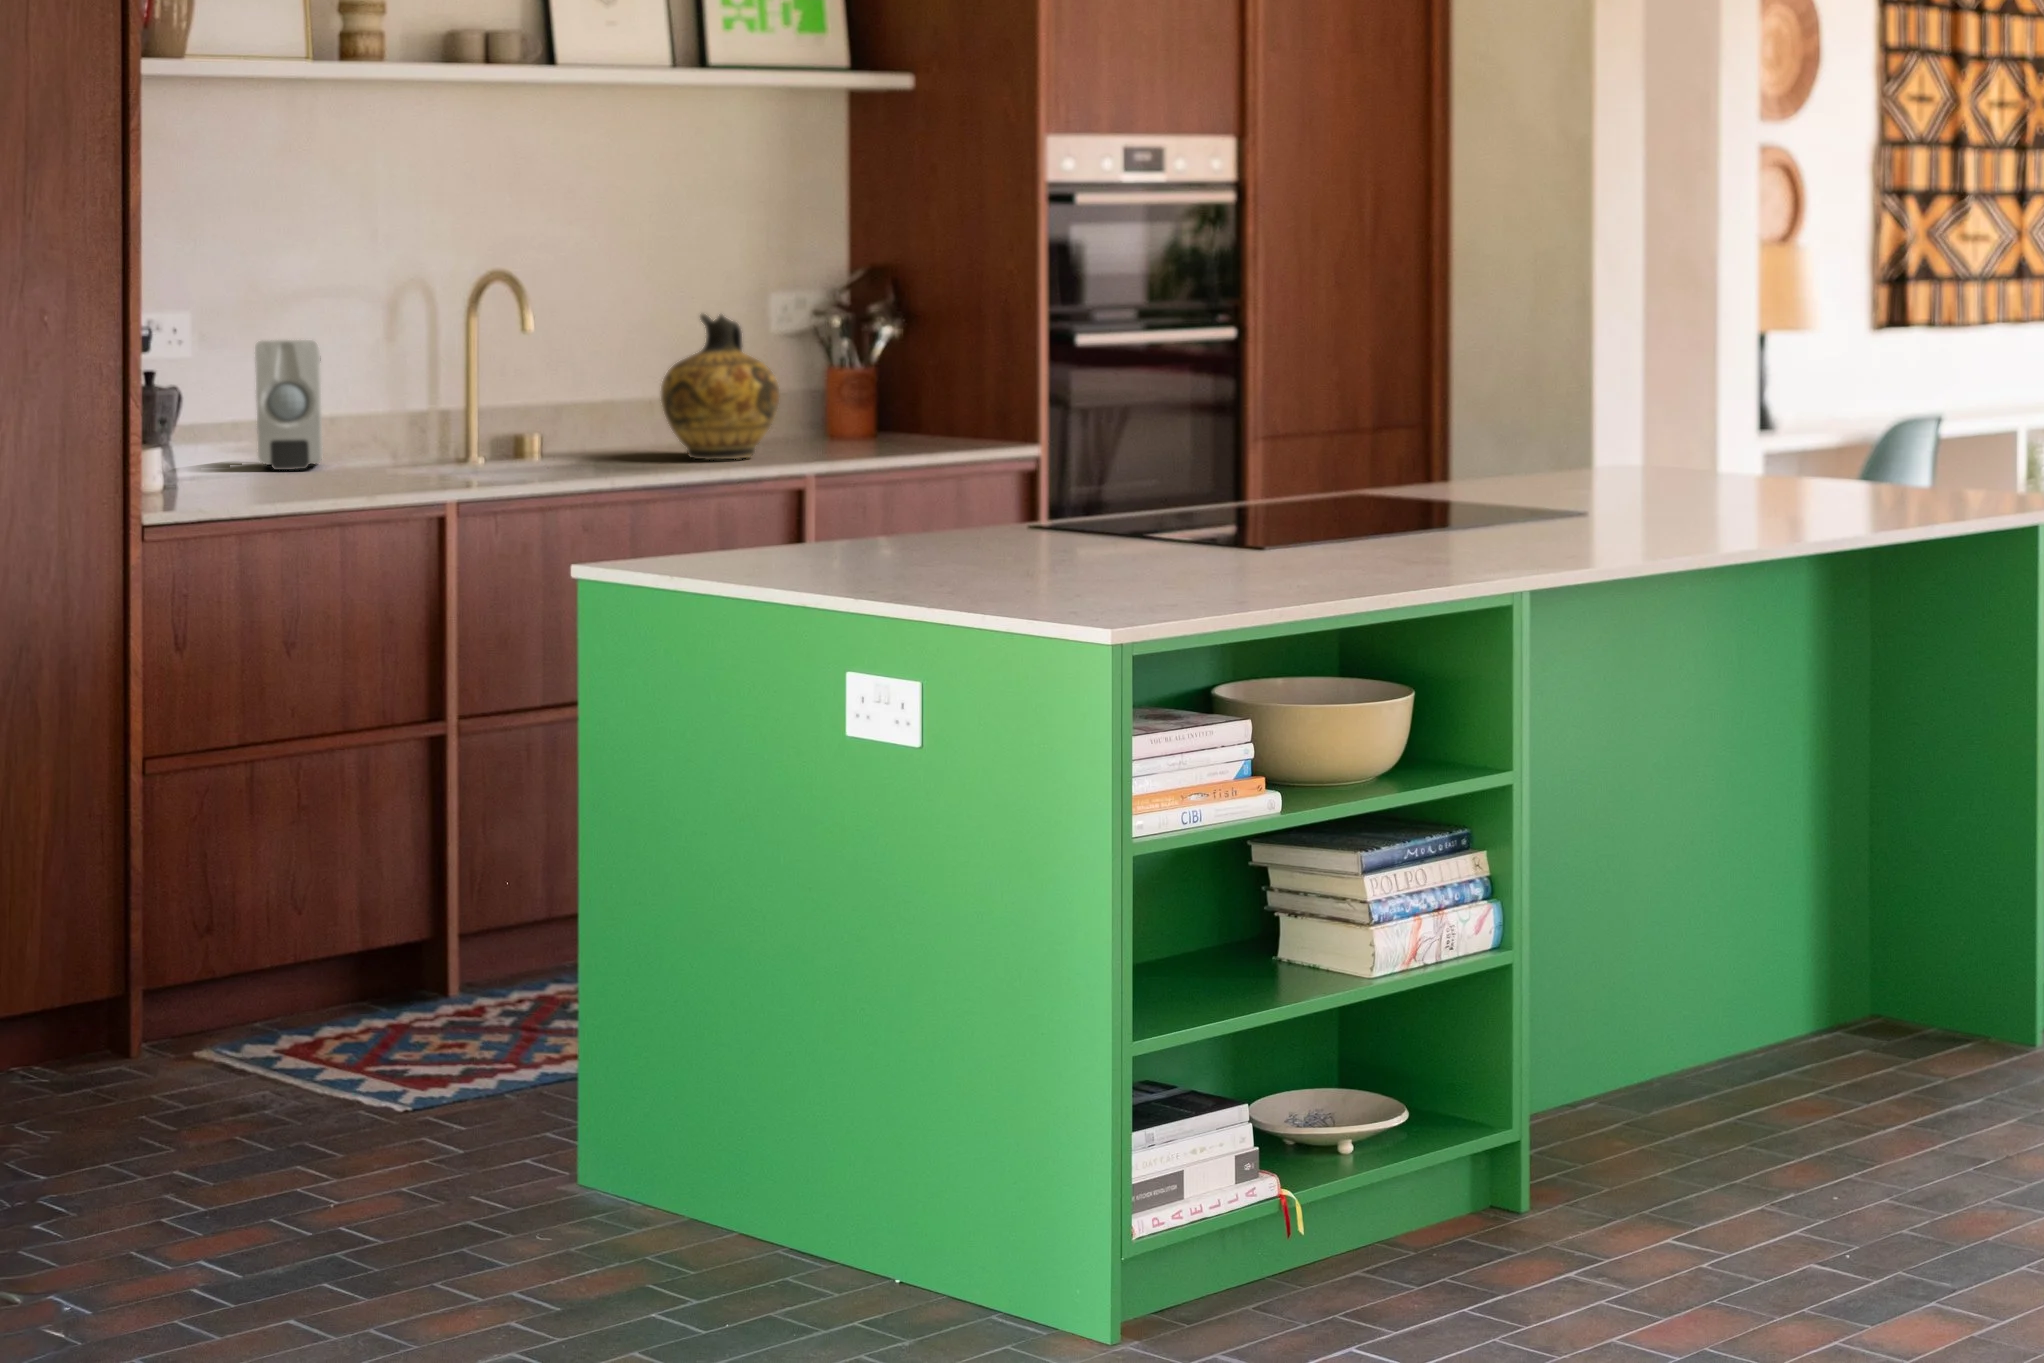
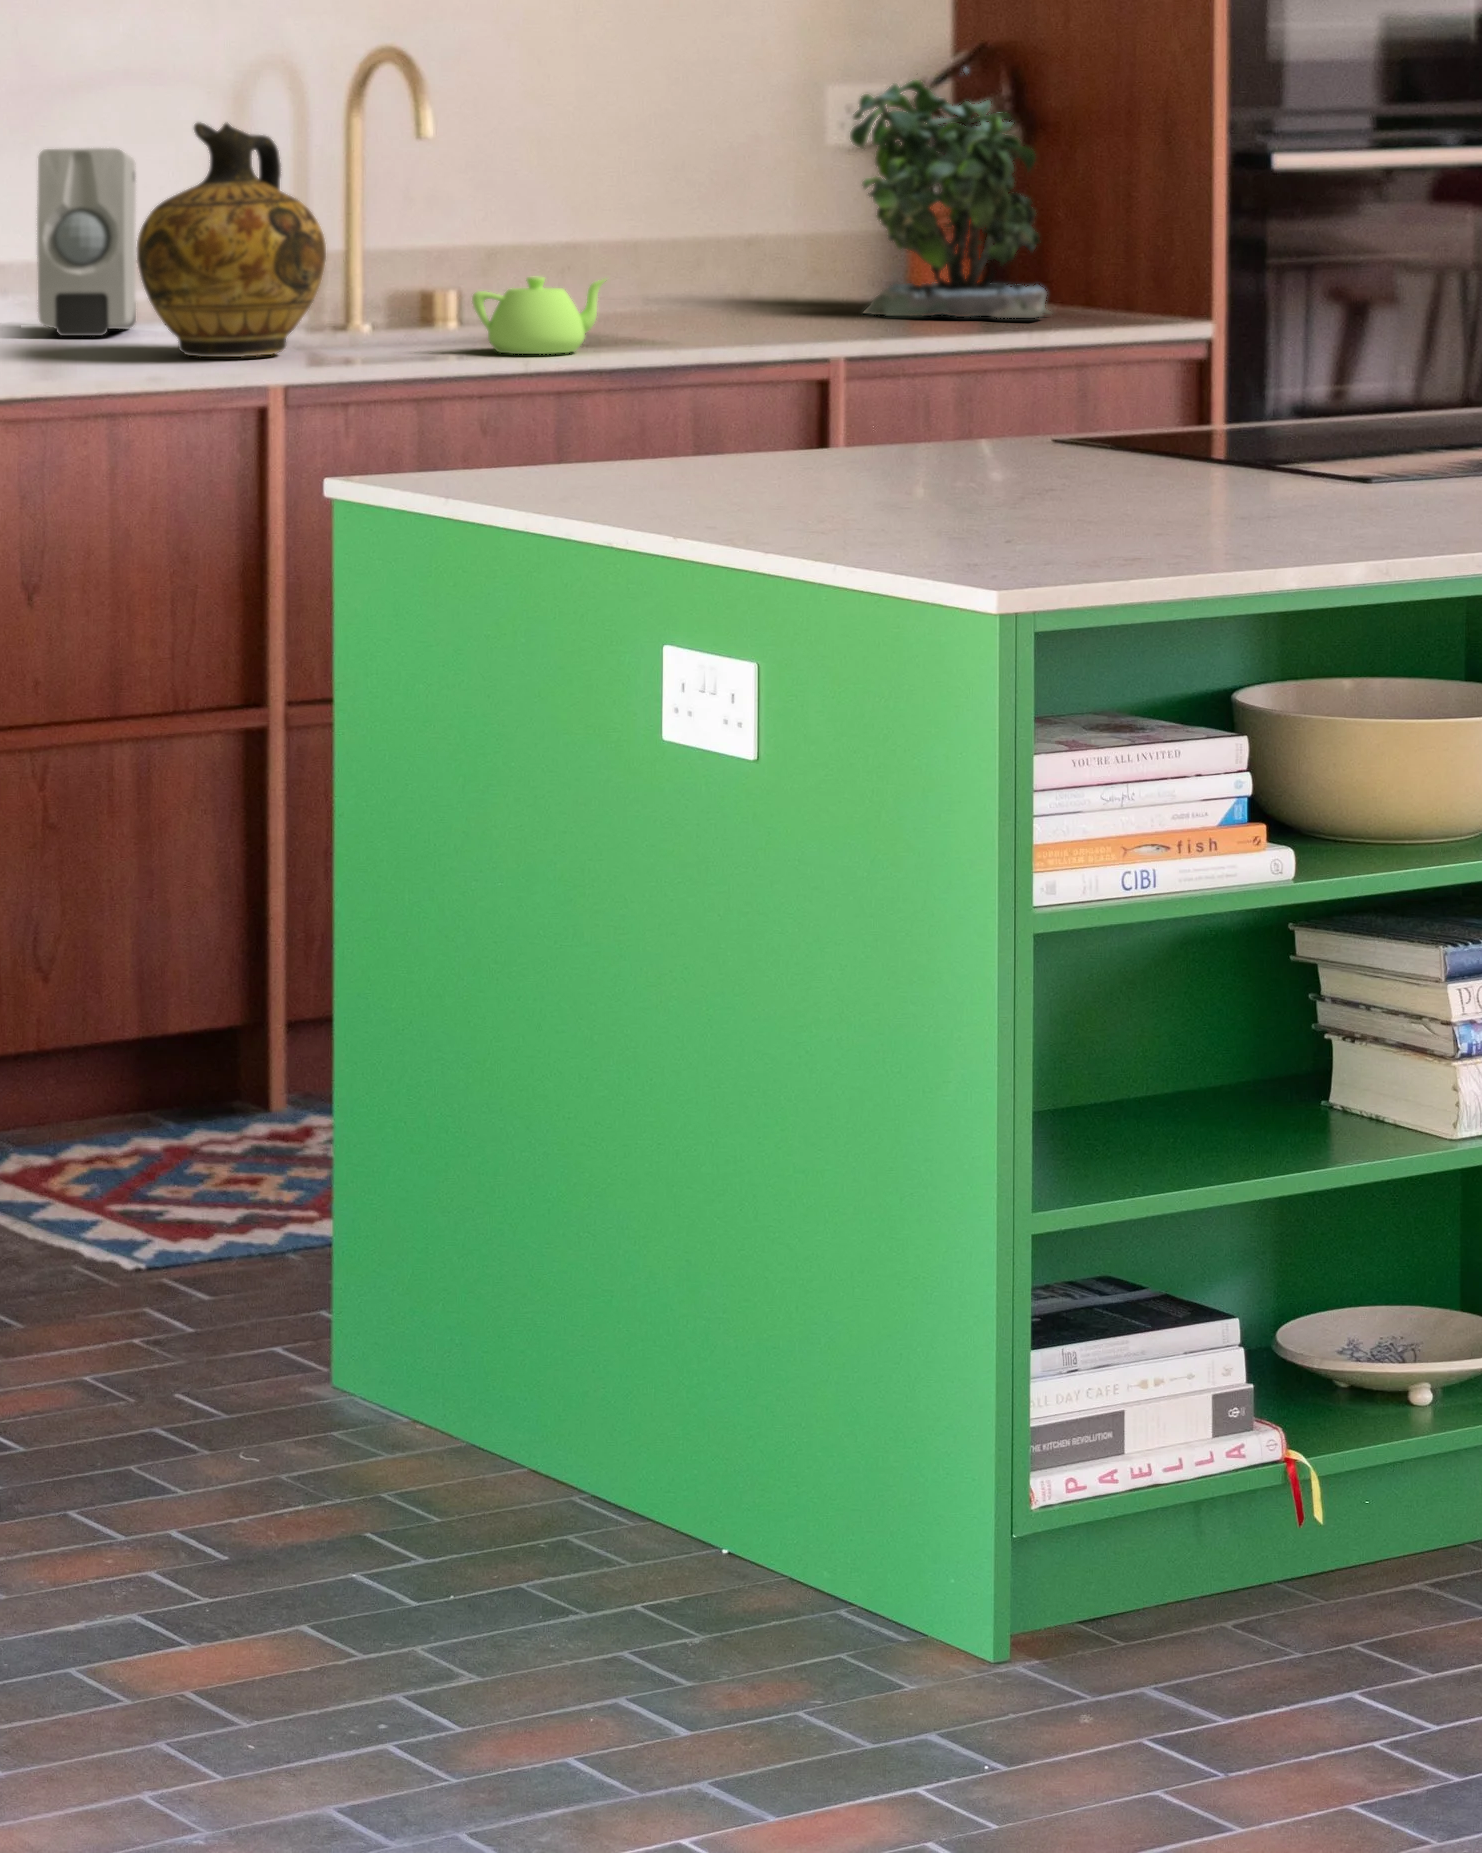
potted plant: none [798,285,938,448] -> present [850,69,1048,318]
ceramic jug: present [661,314,779,459] -> present [136,122,326,357]
teapot: none [574,425,666,477] -> present [472,277,605,354]

